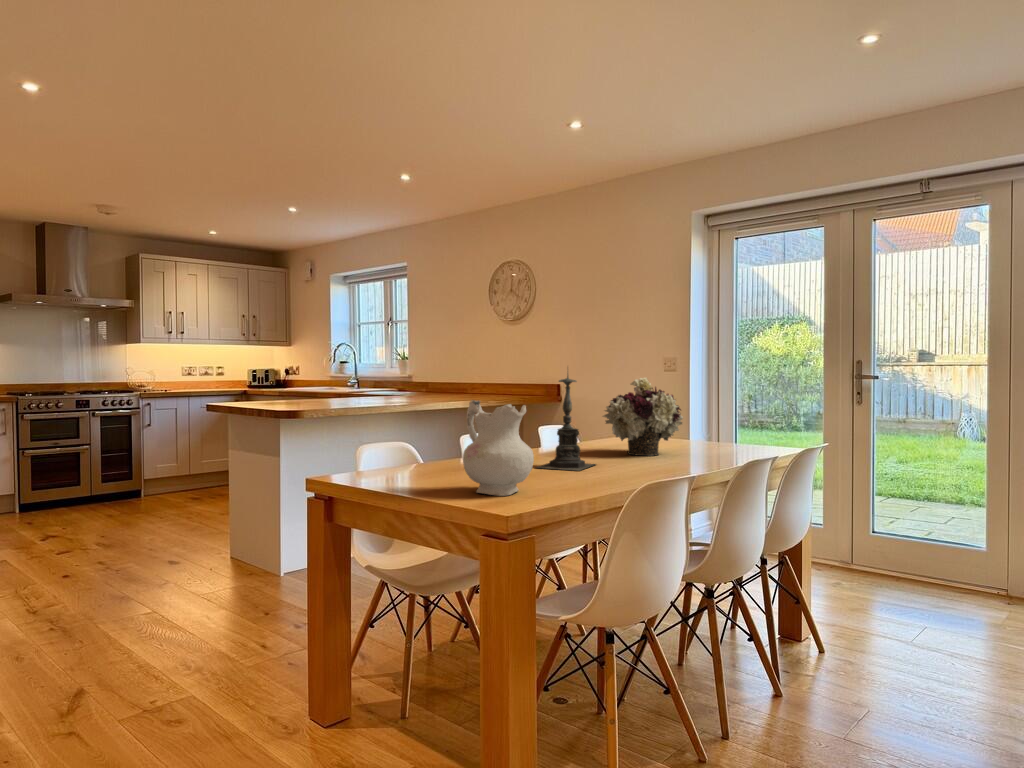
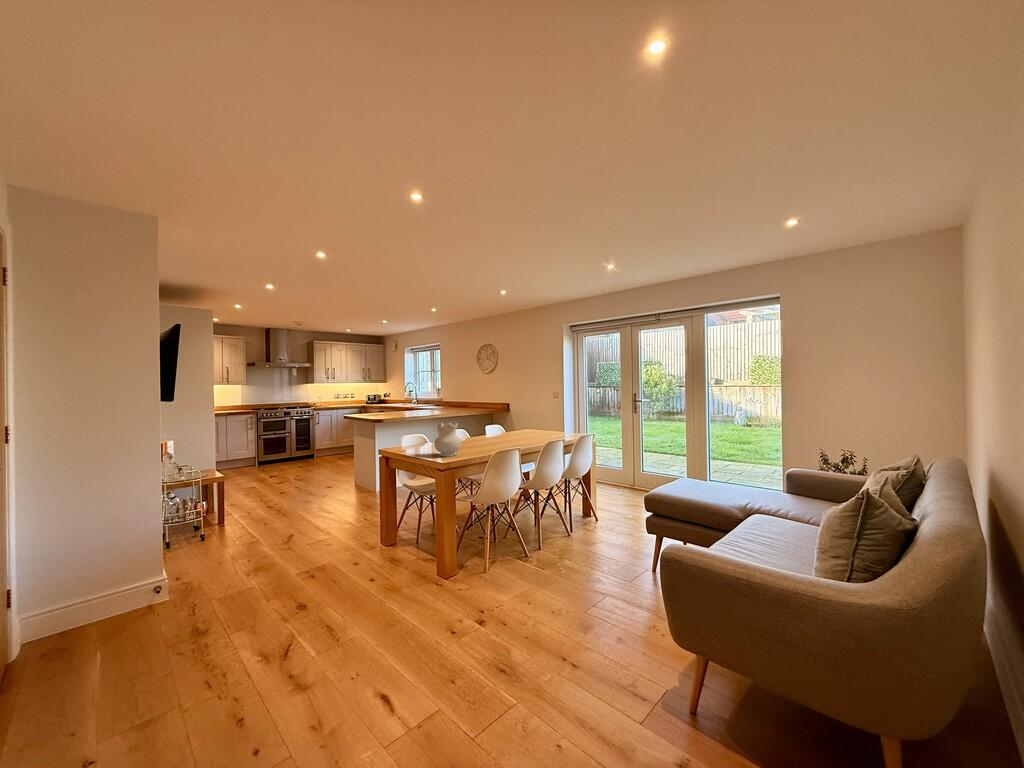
candle holder: present [537,373,595,471] -> none [472,404,498,446]
flower arrangement: present [603,378,683,456] -> none [505,406,540,439]

